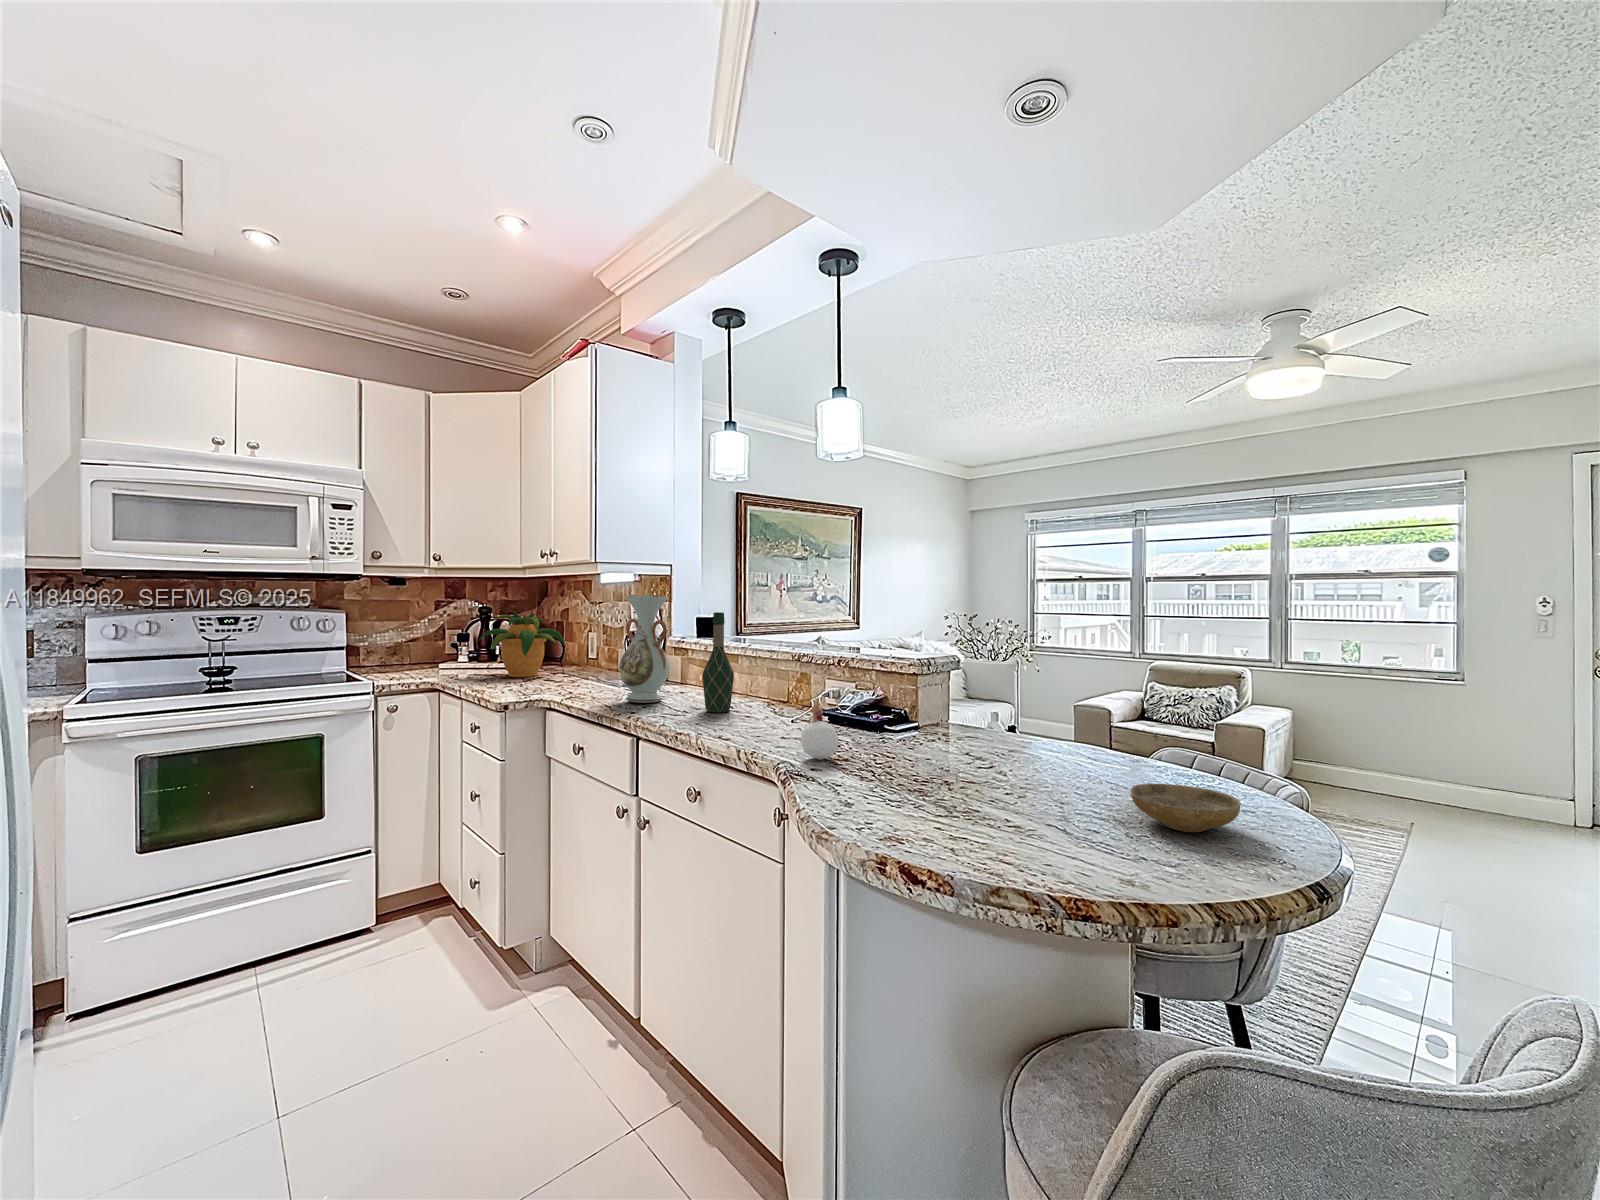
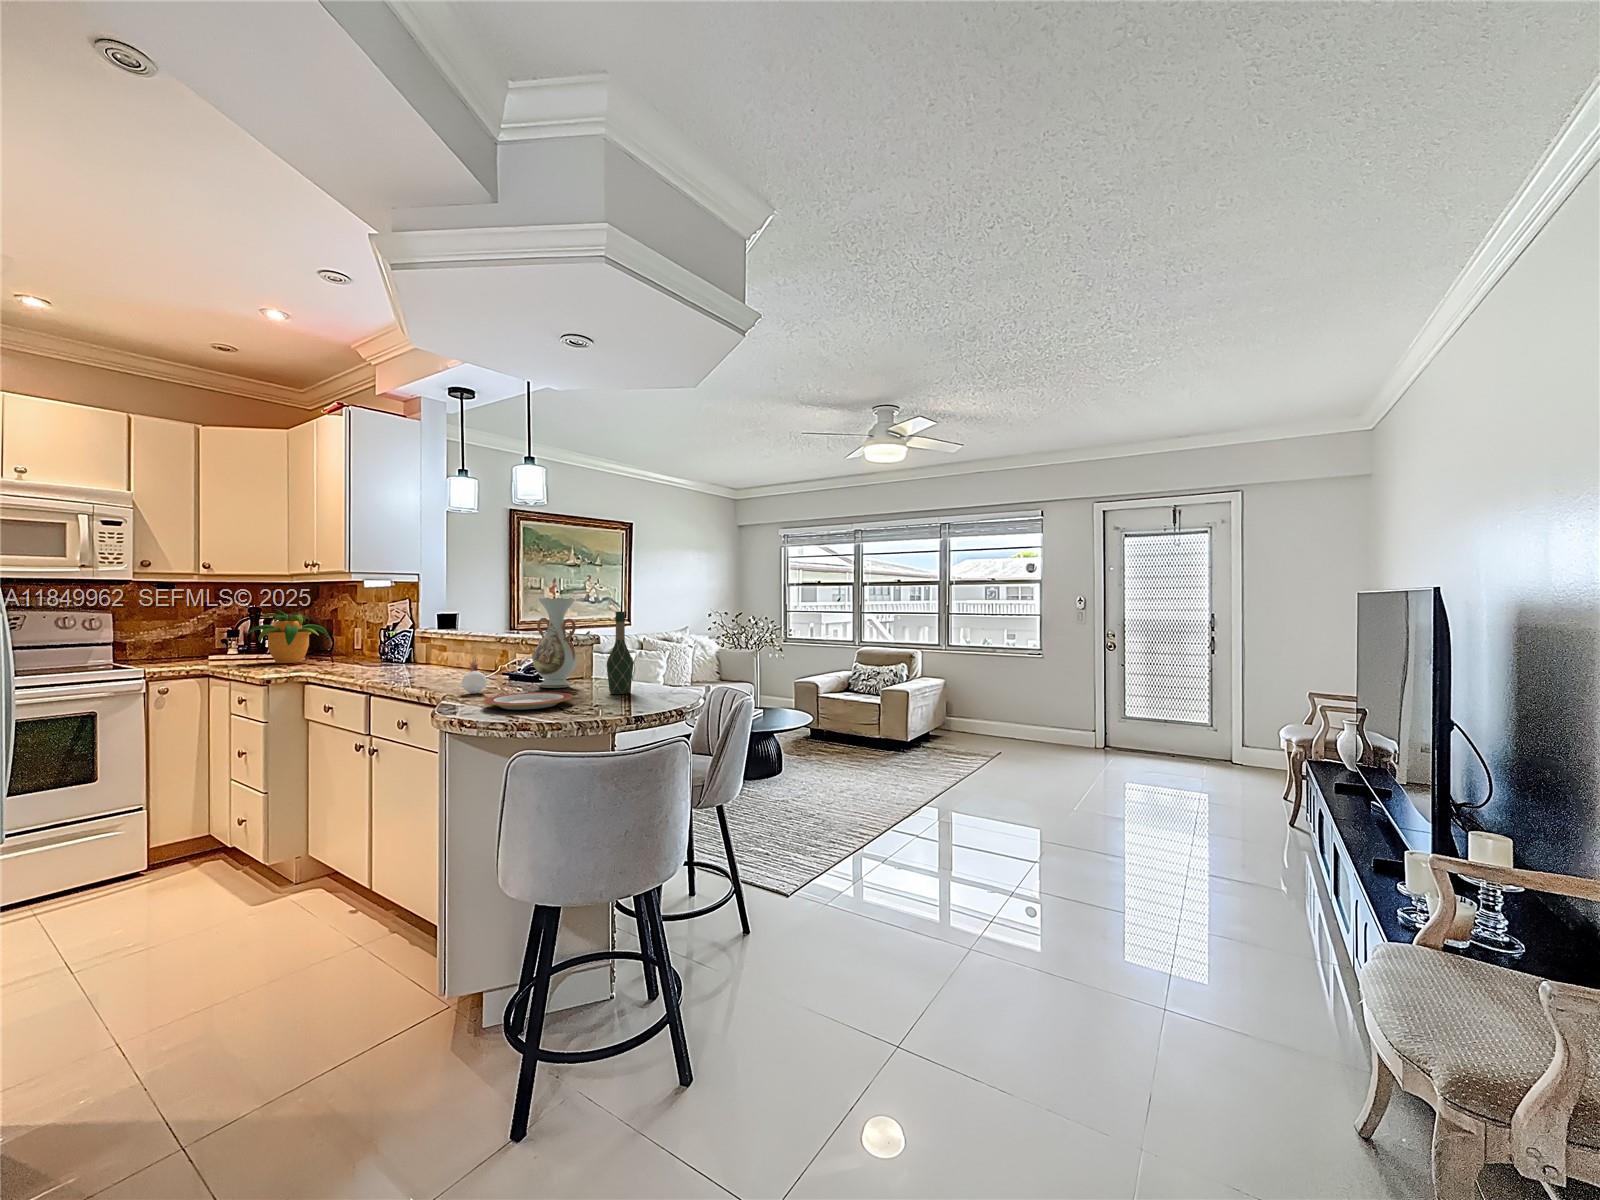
vase: present [619,595,670,703] -> present [533,598,577,688]
wine bottle: present [702,612,734,712] -> present [607,612,633,694]
plate: none [886,772,1049,822] -> present [483,692,573,710]
ceramic bowl: present [1131,784,1241,832] -> none [607,689,656,708]

